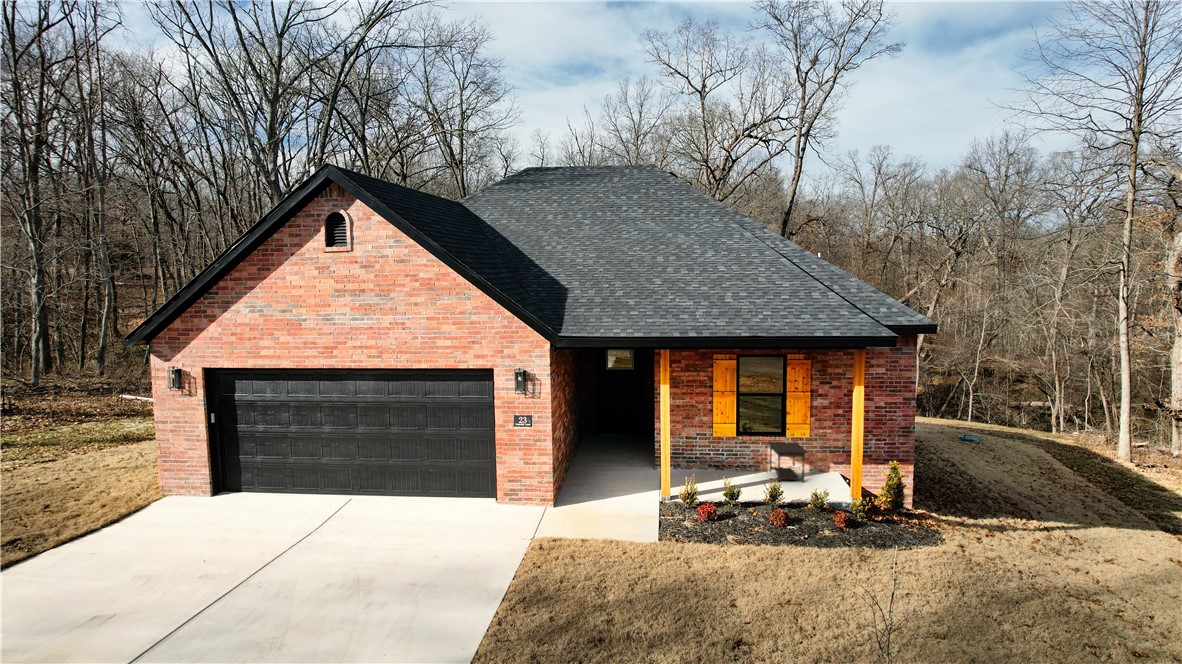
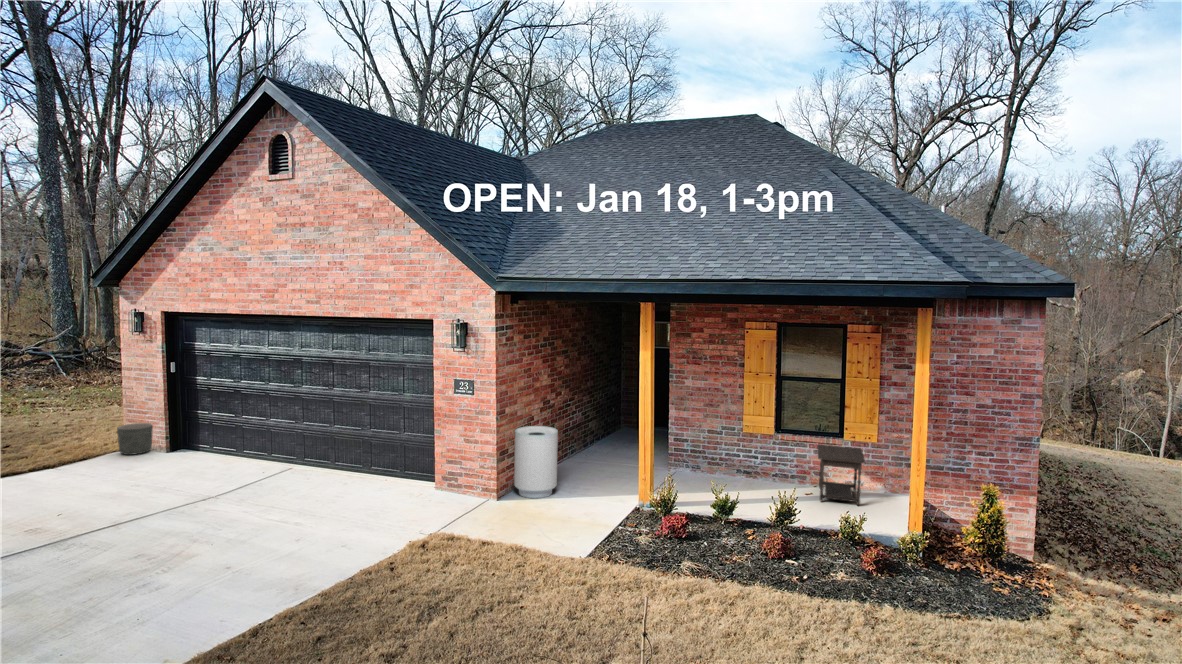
trash can: none [561,446,594,502] -> present [514,426,558,498]
planter: none [166,473,198,504] -> present [117,423,153,455]

